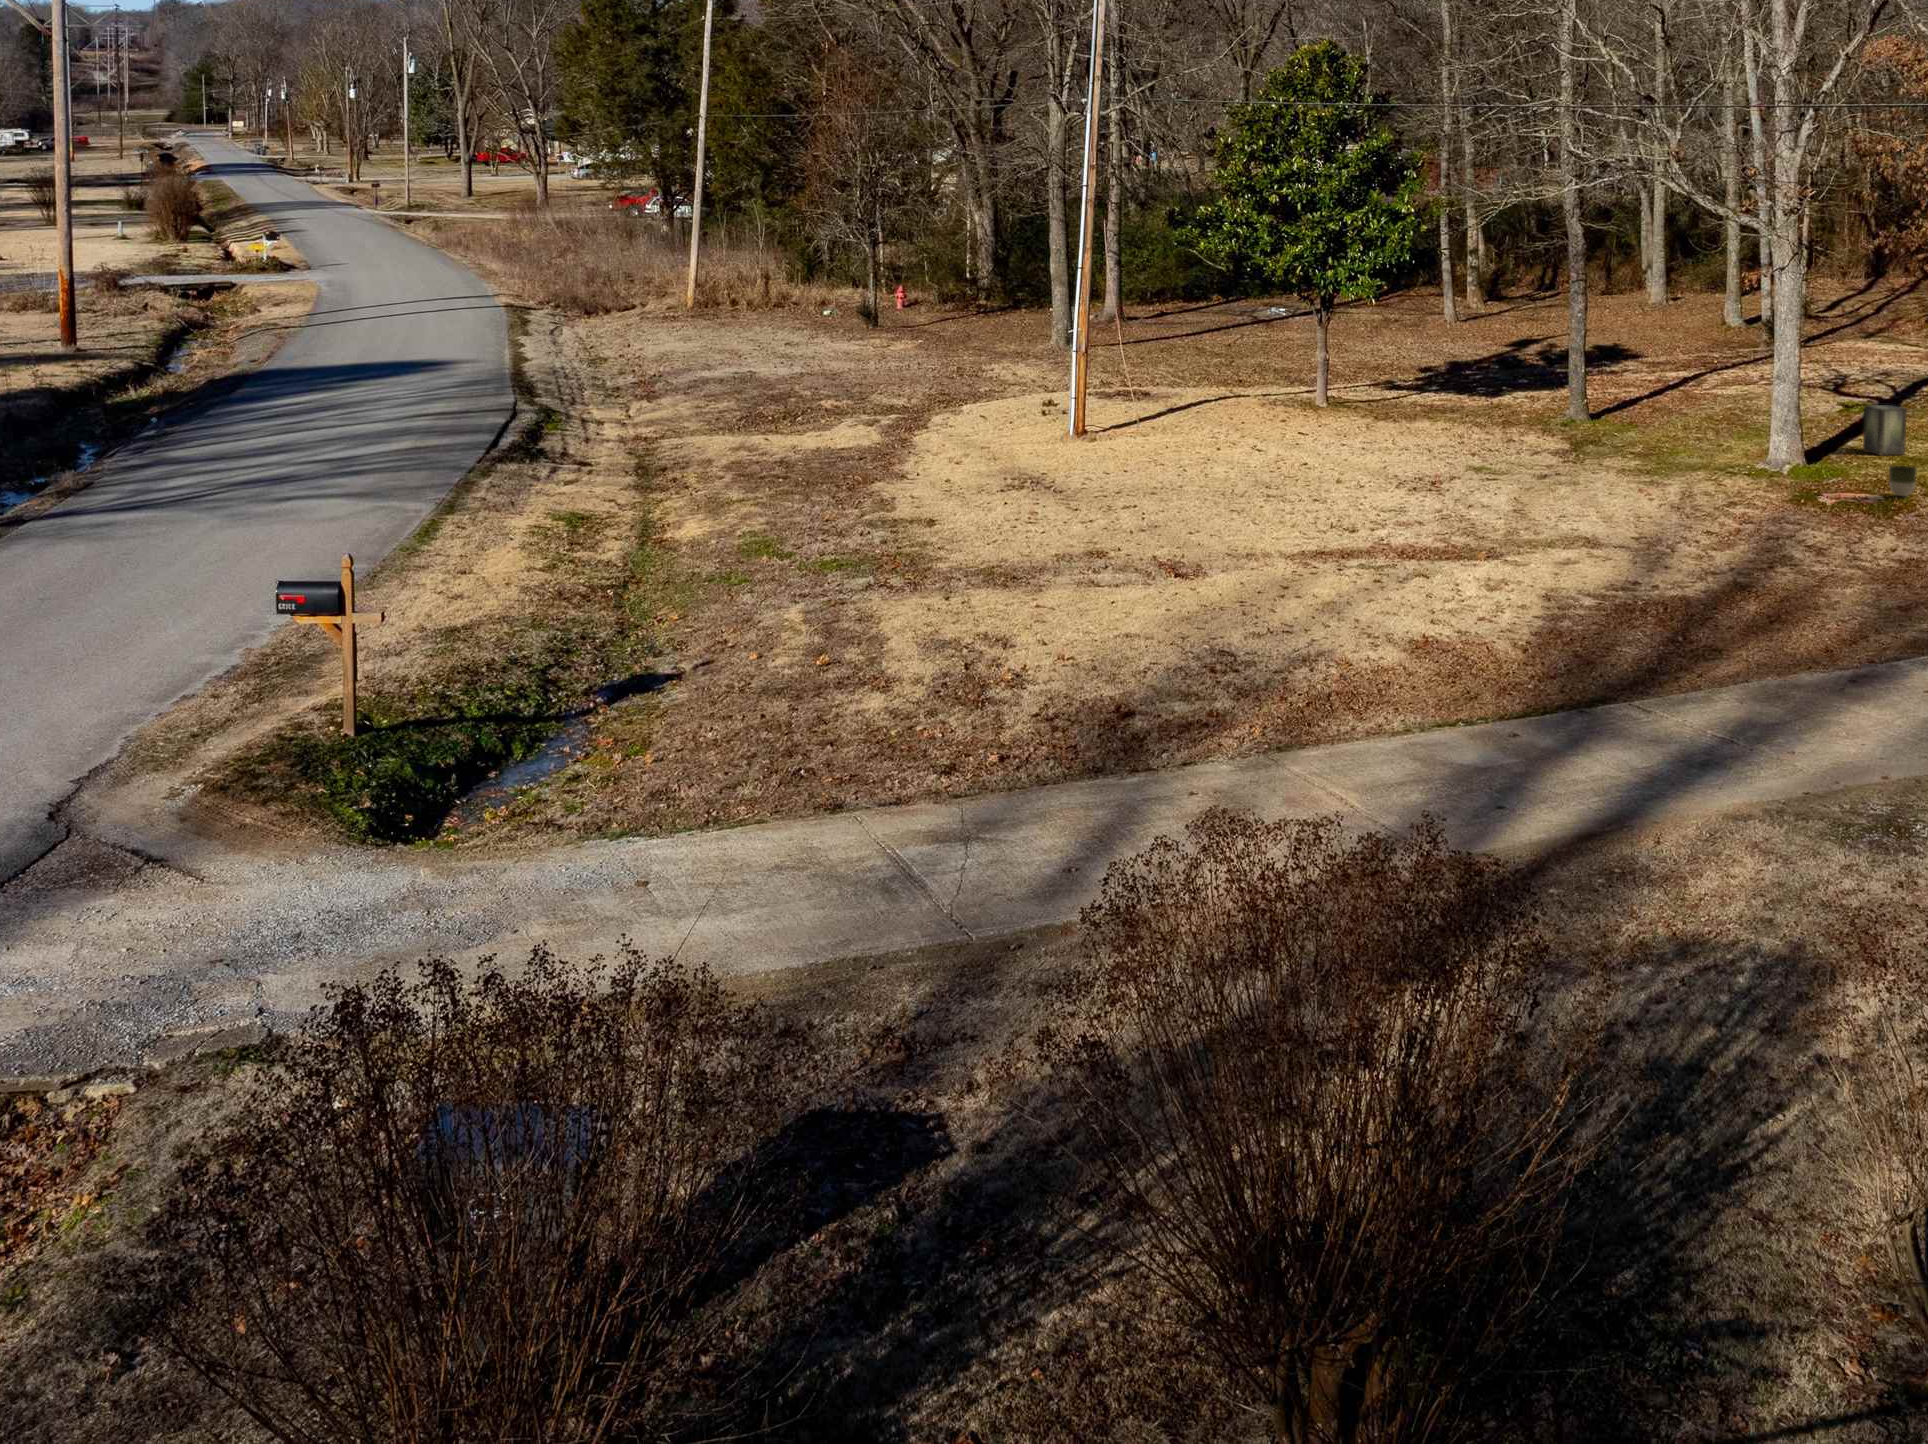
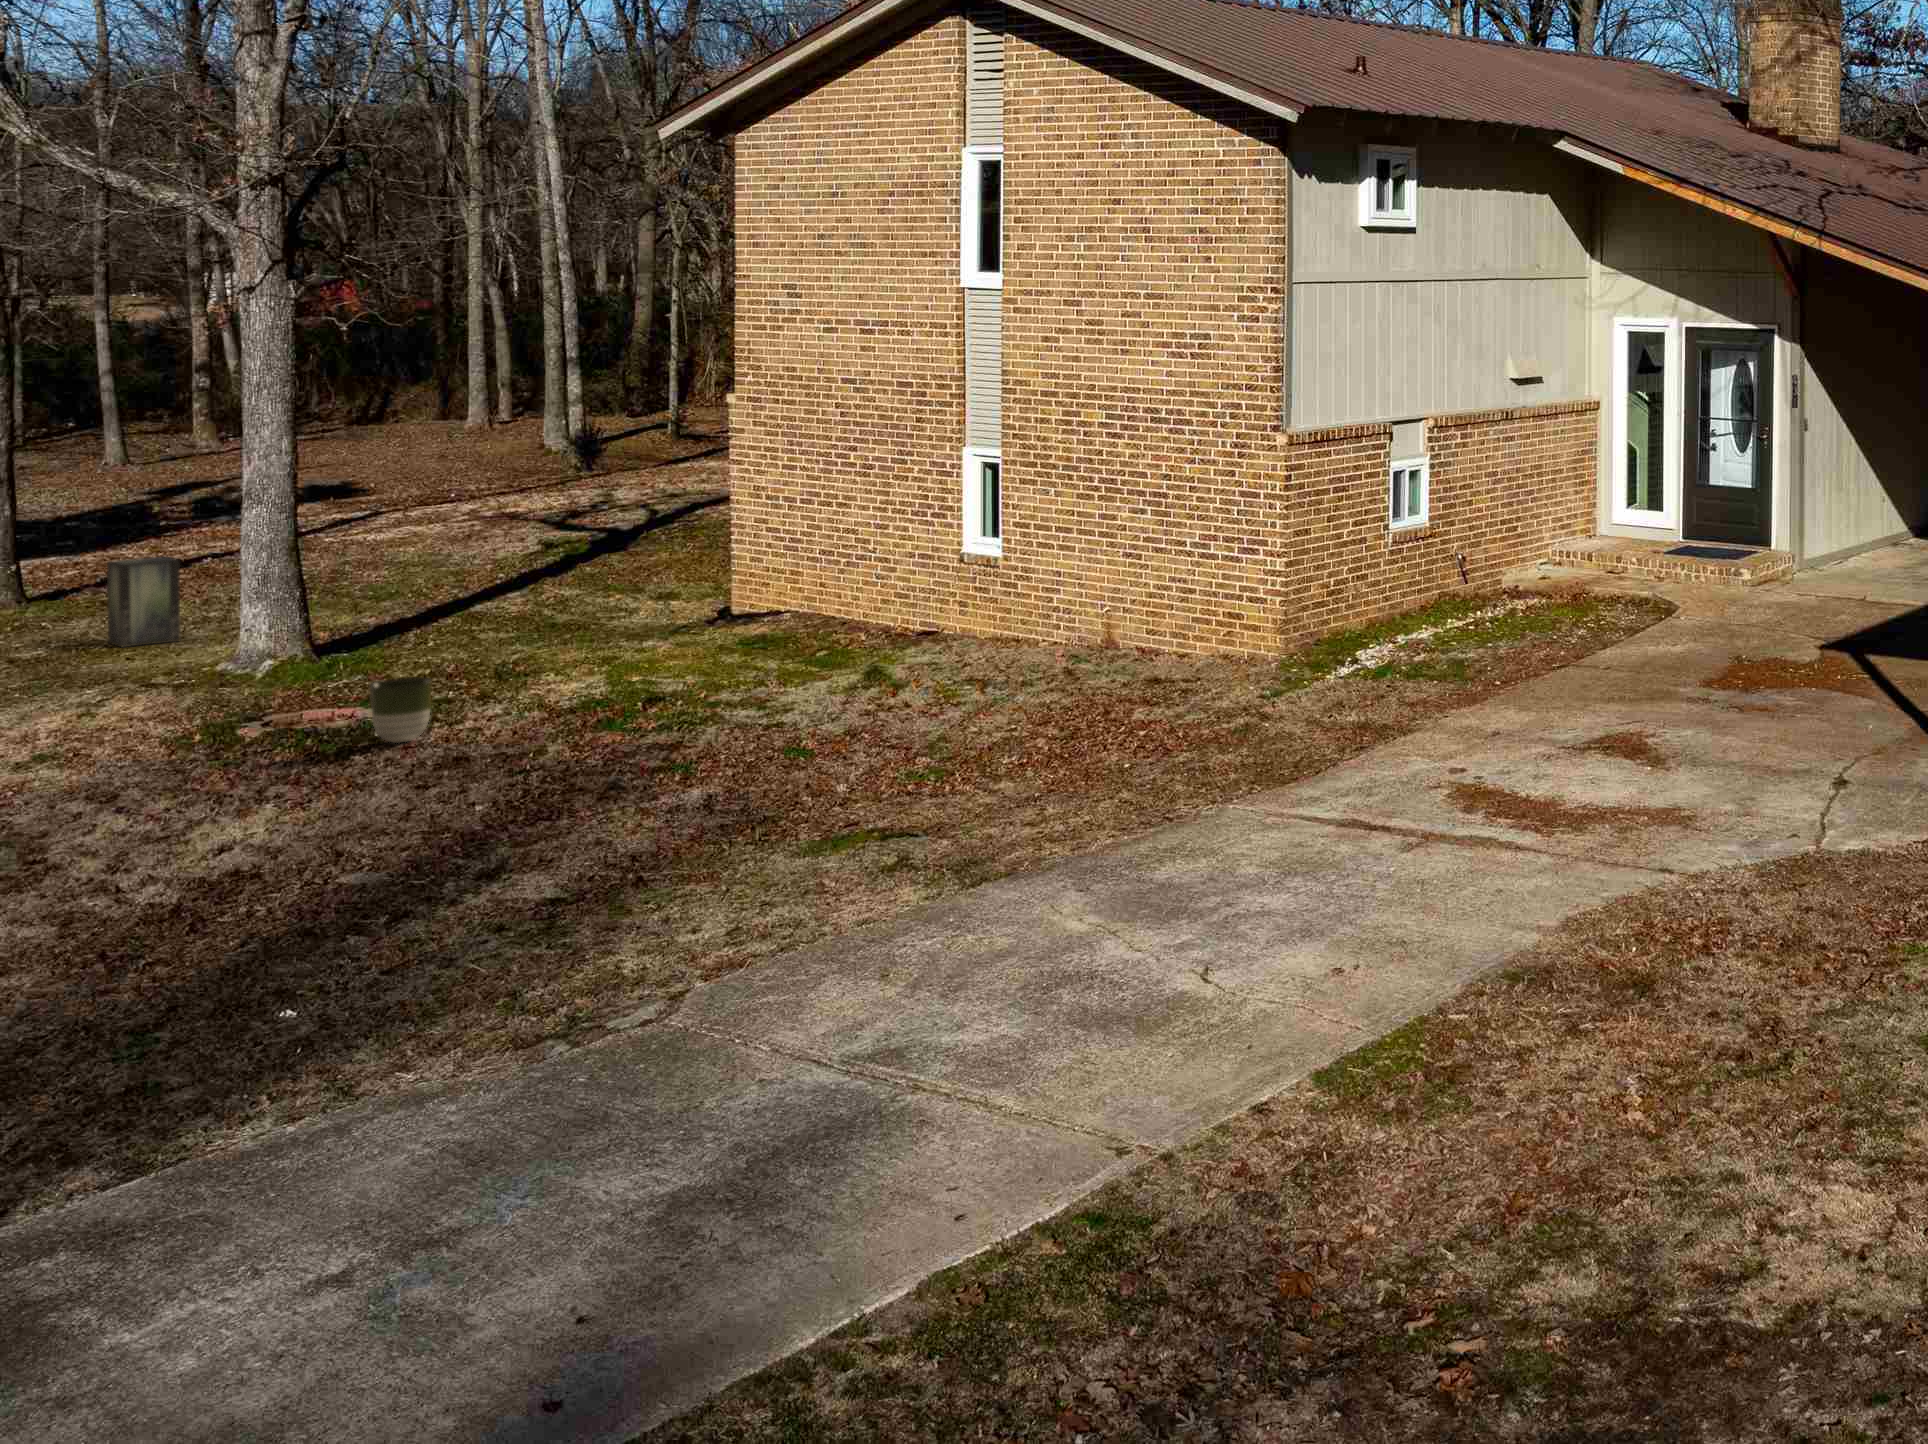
storage box: present [1863,405,1907,455] -> present [107,557,180,647]

